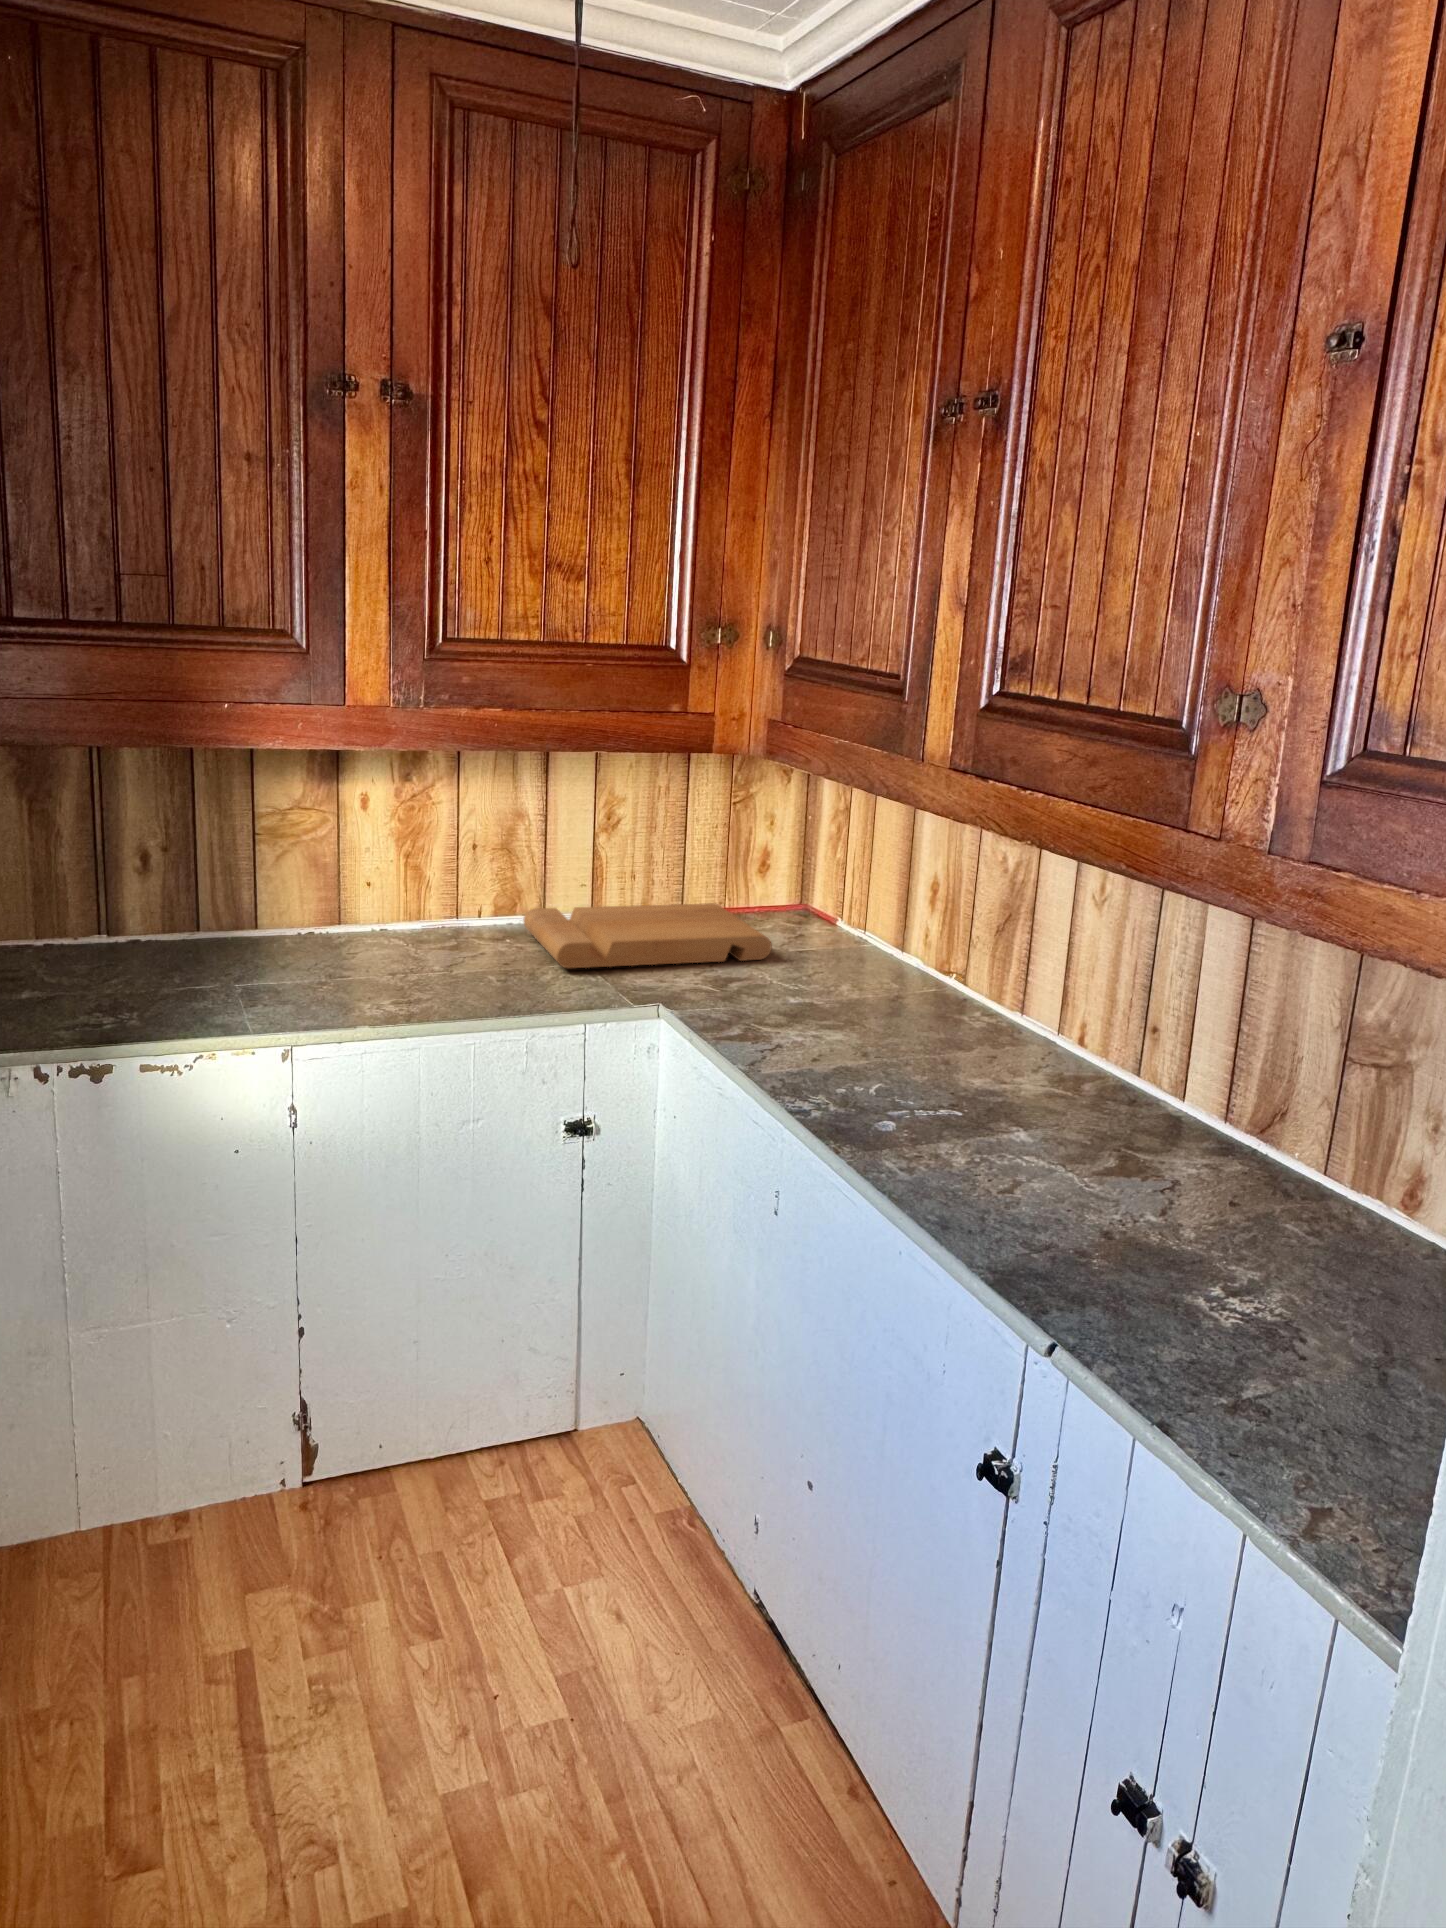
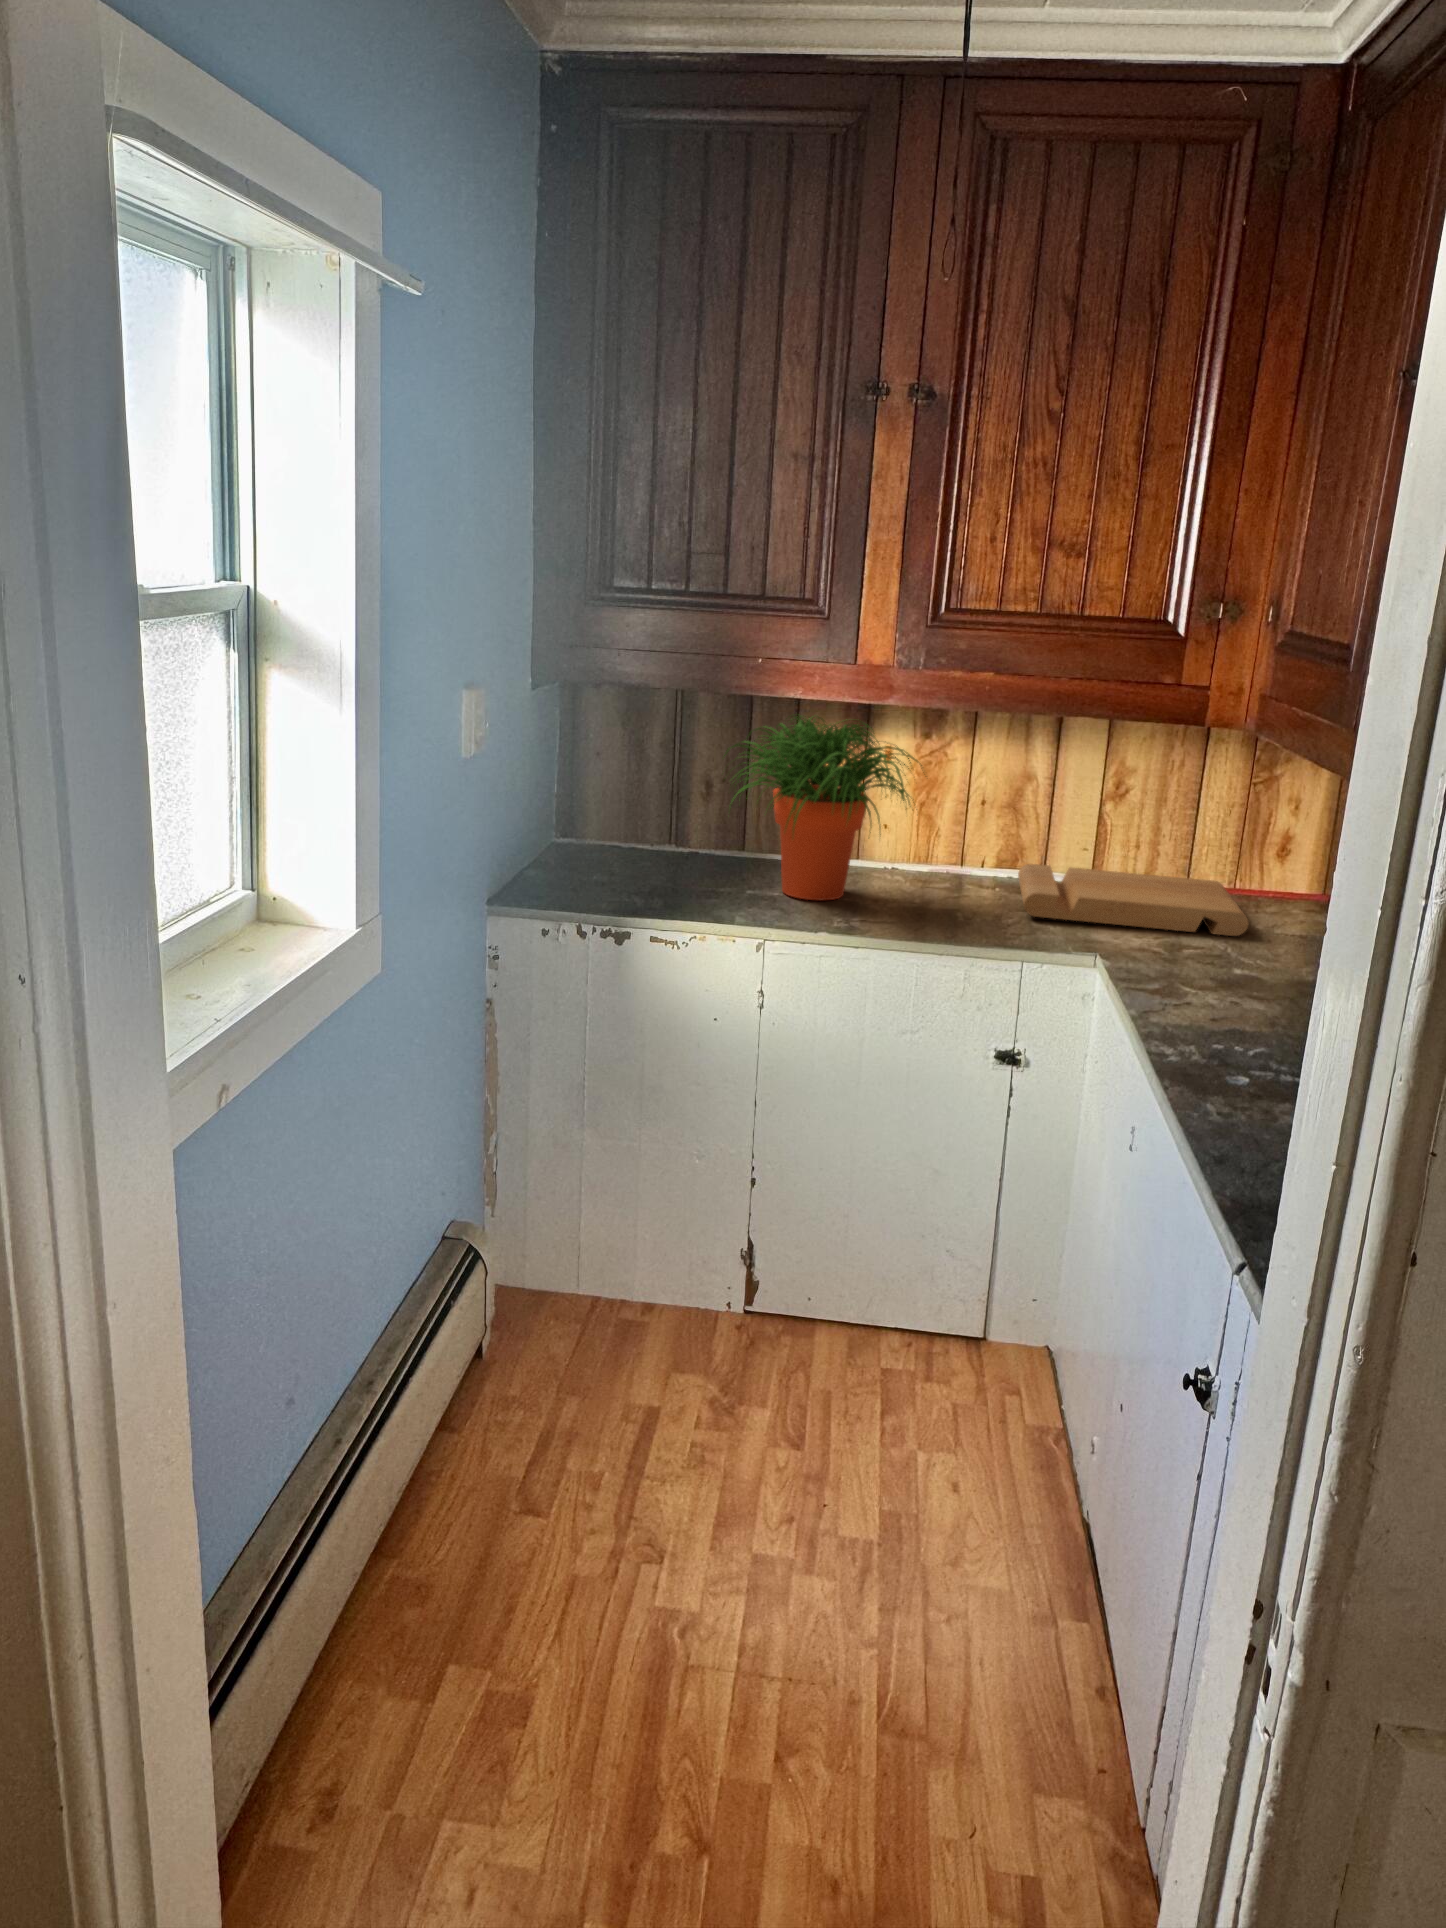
potted plant: none [177,768,432,986] -> present [724,716,922,900]

